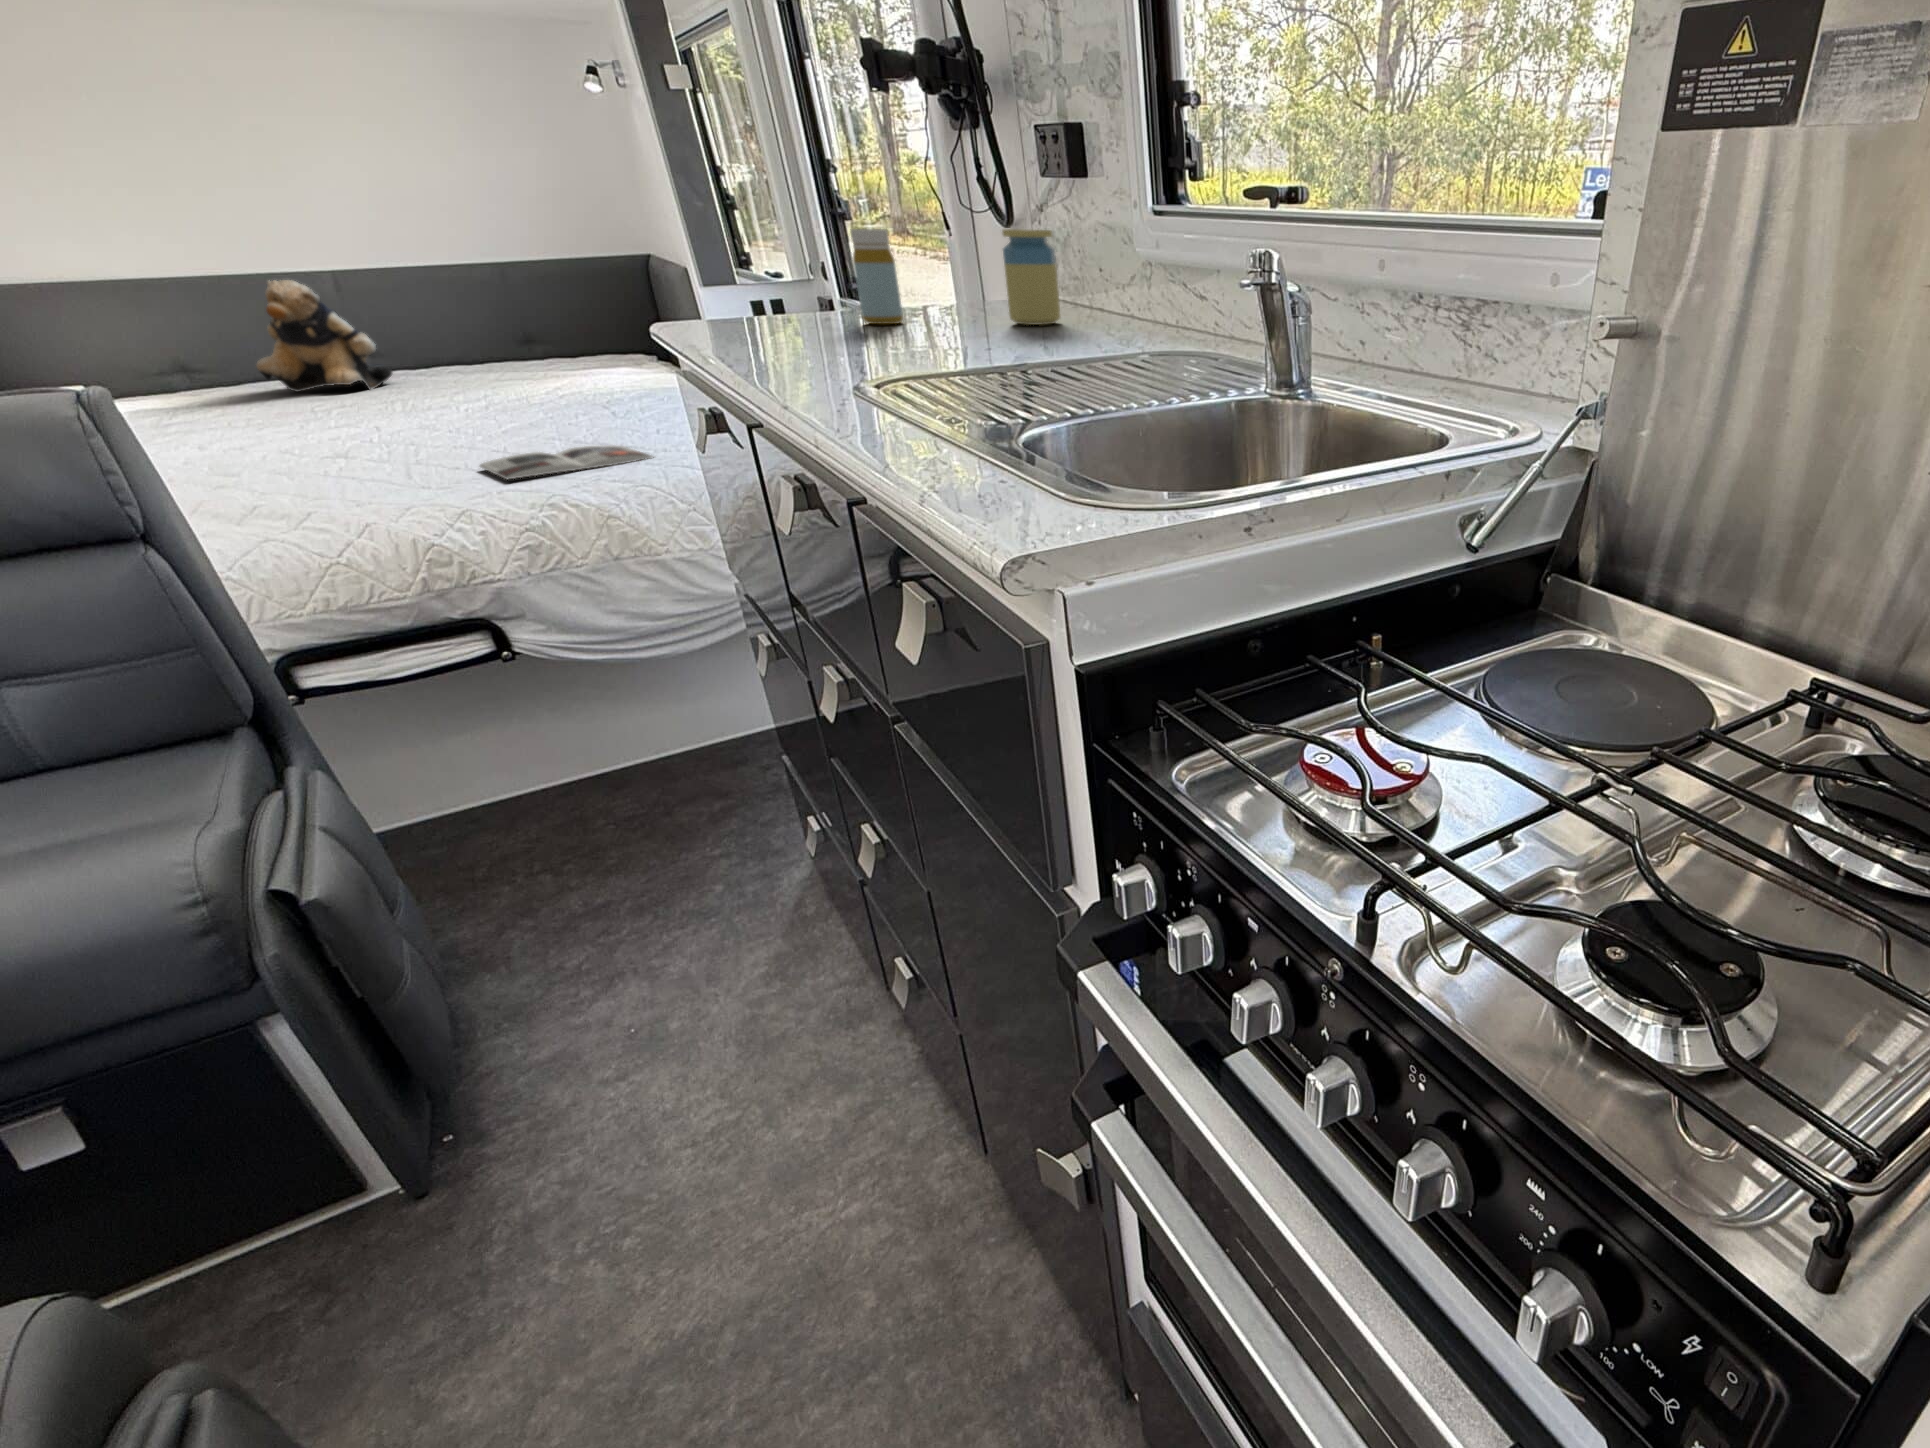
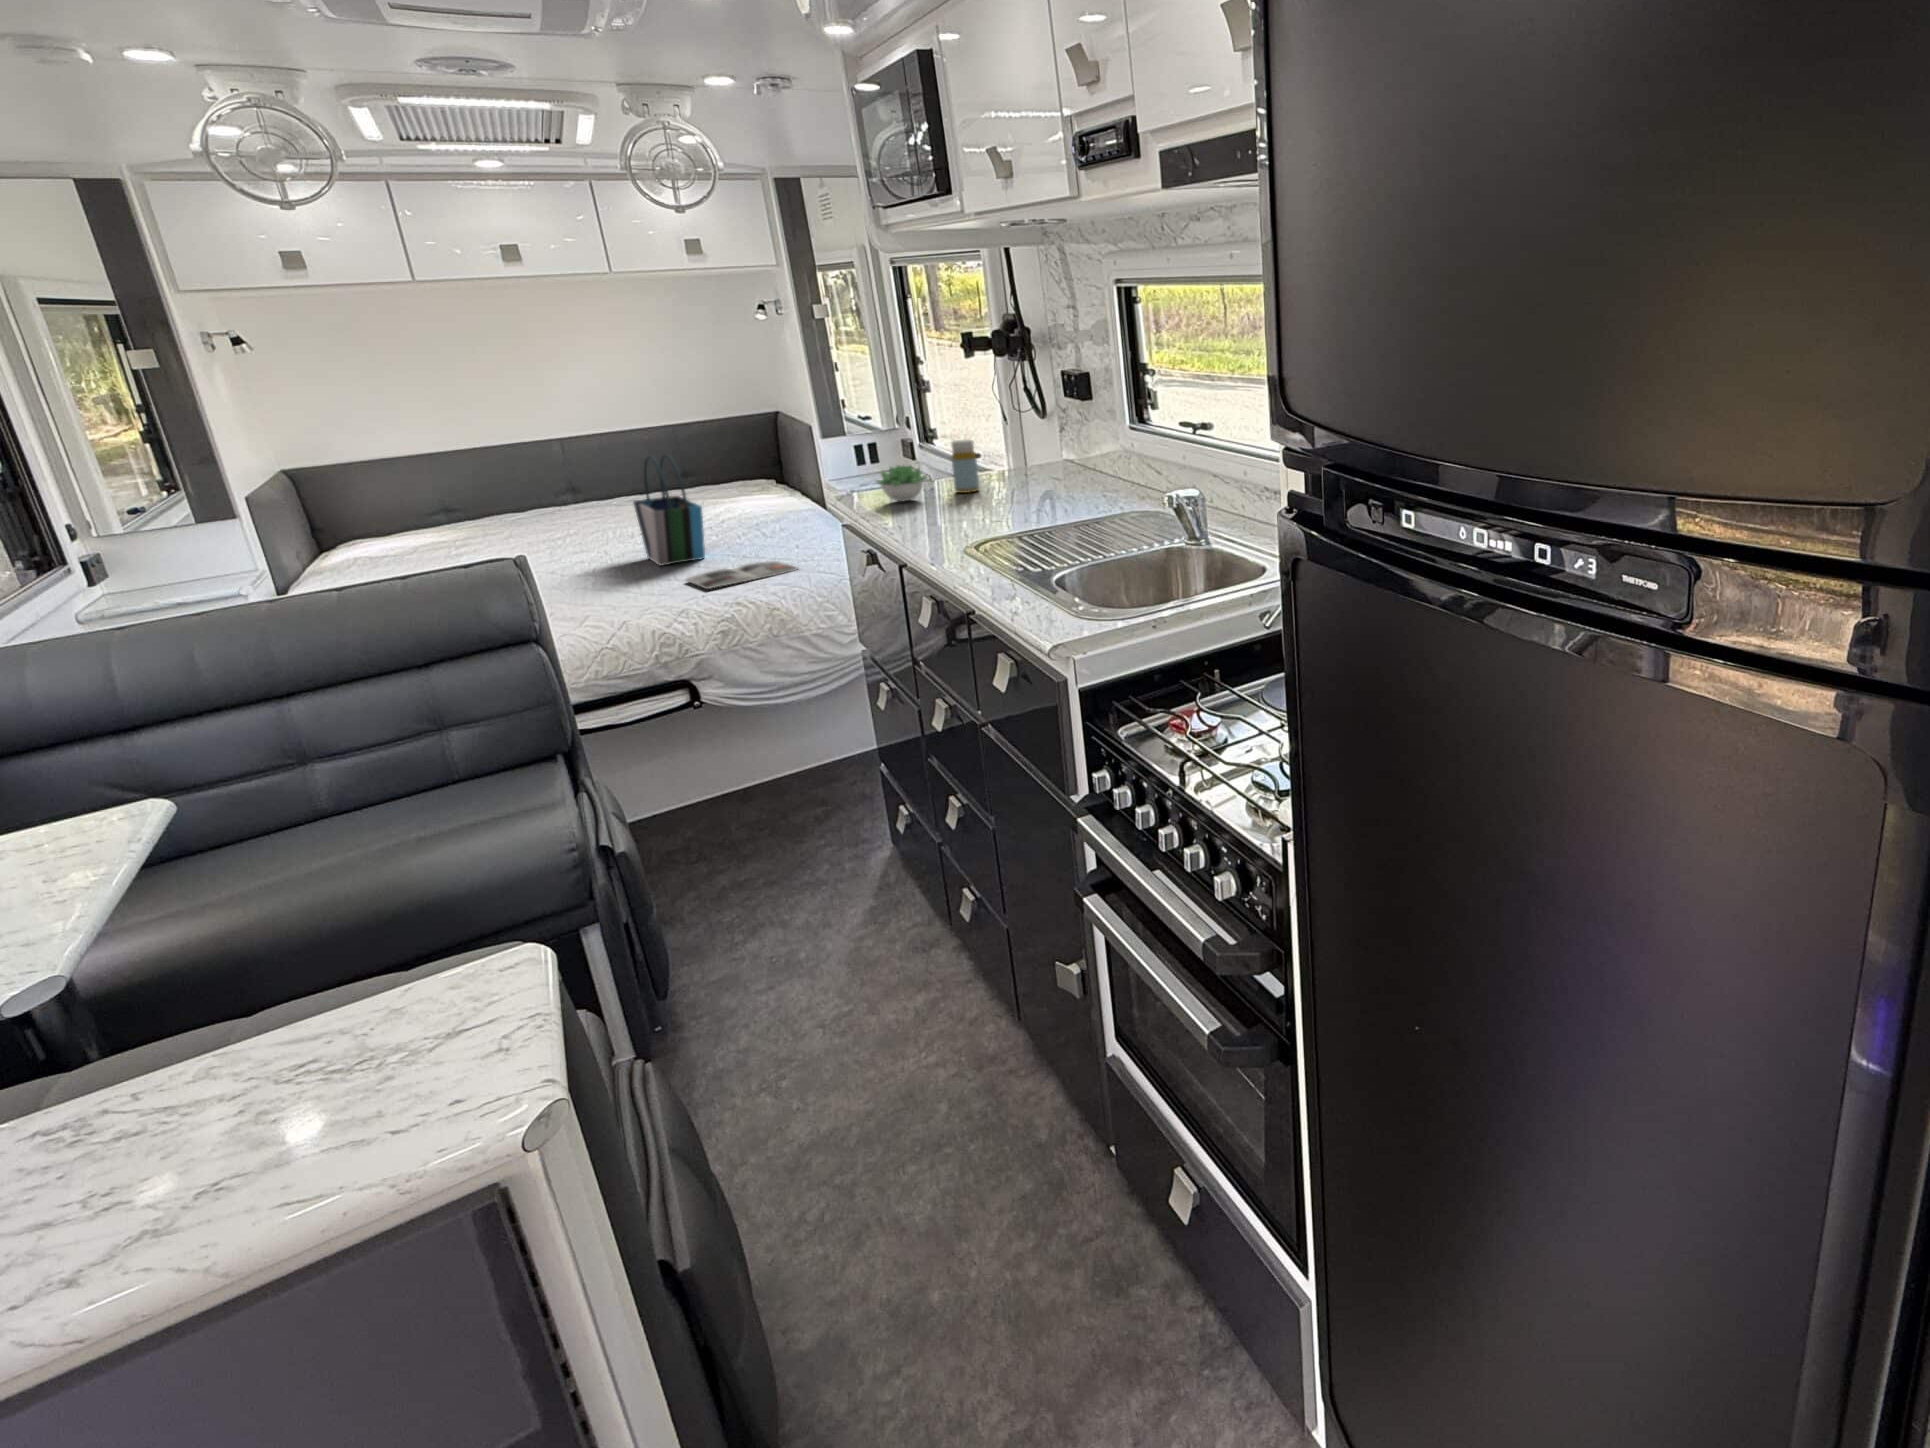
jar: present [1002,229,1060,325] -> none [1041,436,1075,489]
succulent plant: none [718,264,814,331] -> present [876,466,927,501]
tote bag: none [403,270,522,447] -> present [634,455,705,566]
teddy bear: present [257,280,392,392] -> none [506,453,597,526]

